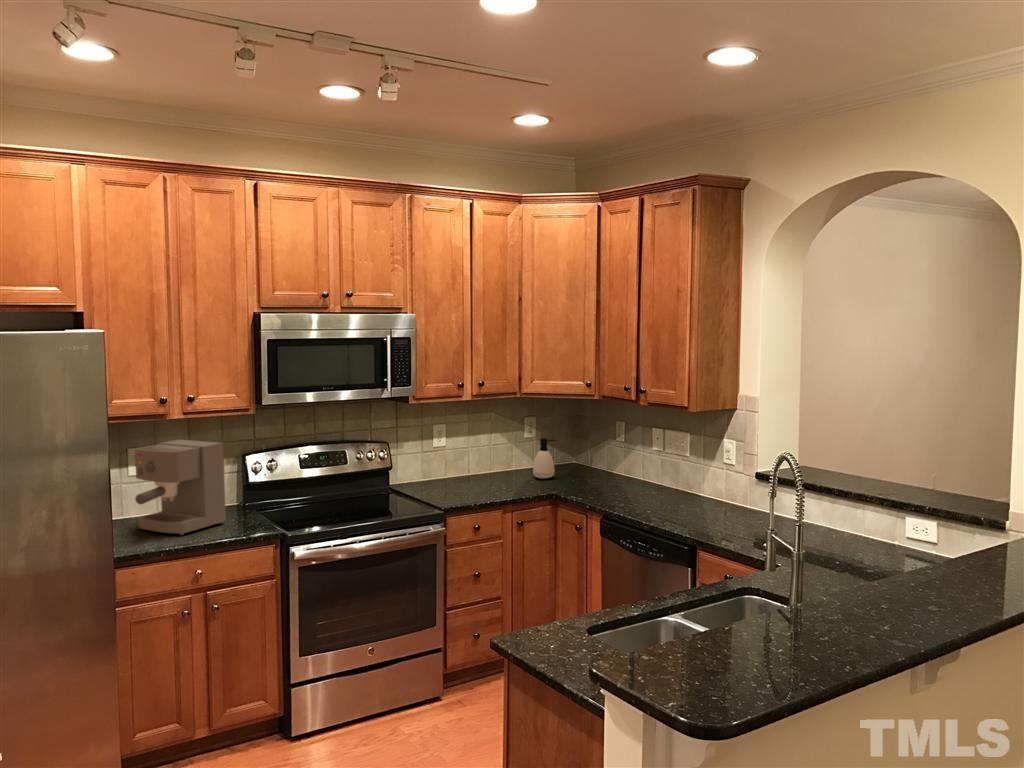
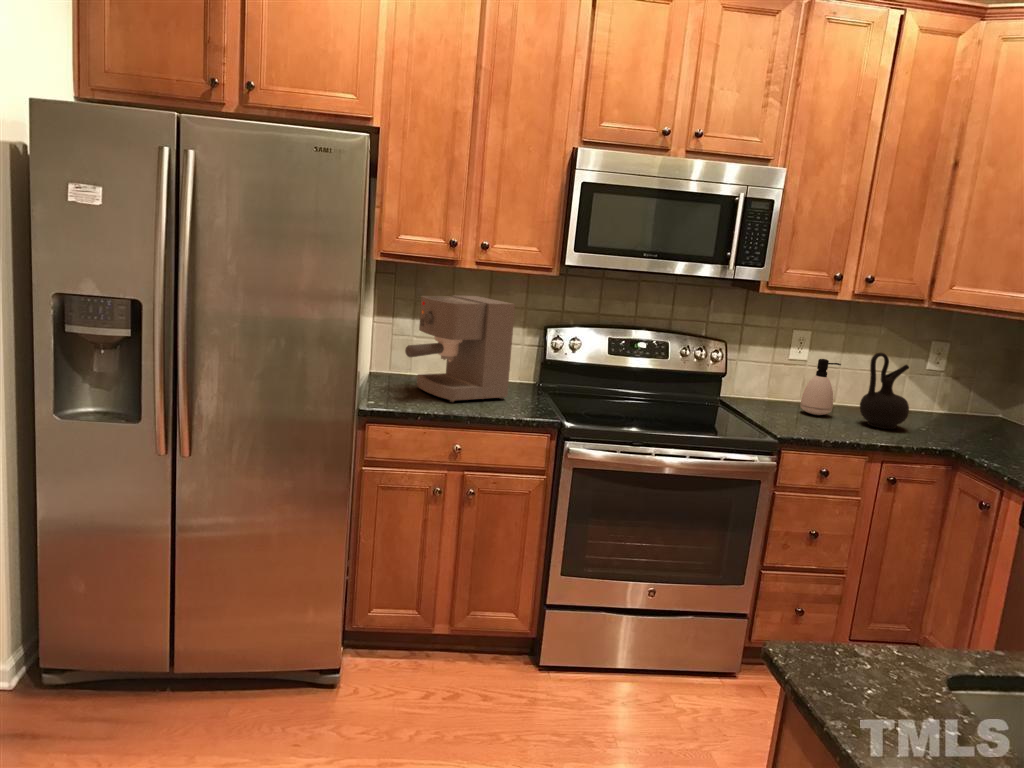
ceramic jug: none [489,434,521,488] -> present [860,353,909,429]
soap dispenser: present [533,438,555,479] -> present [800,359,841,415]

